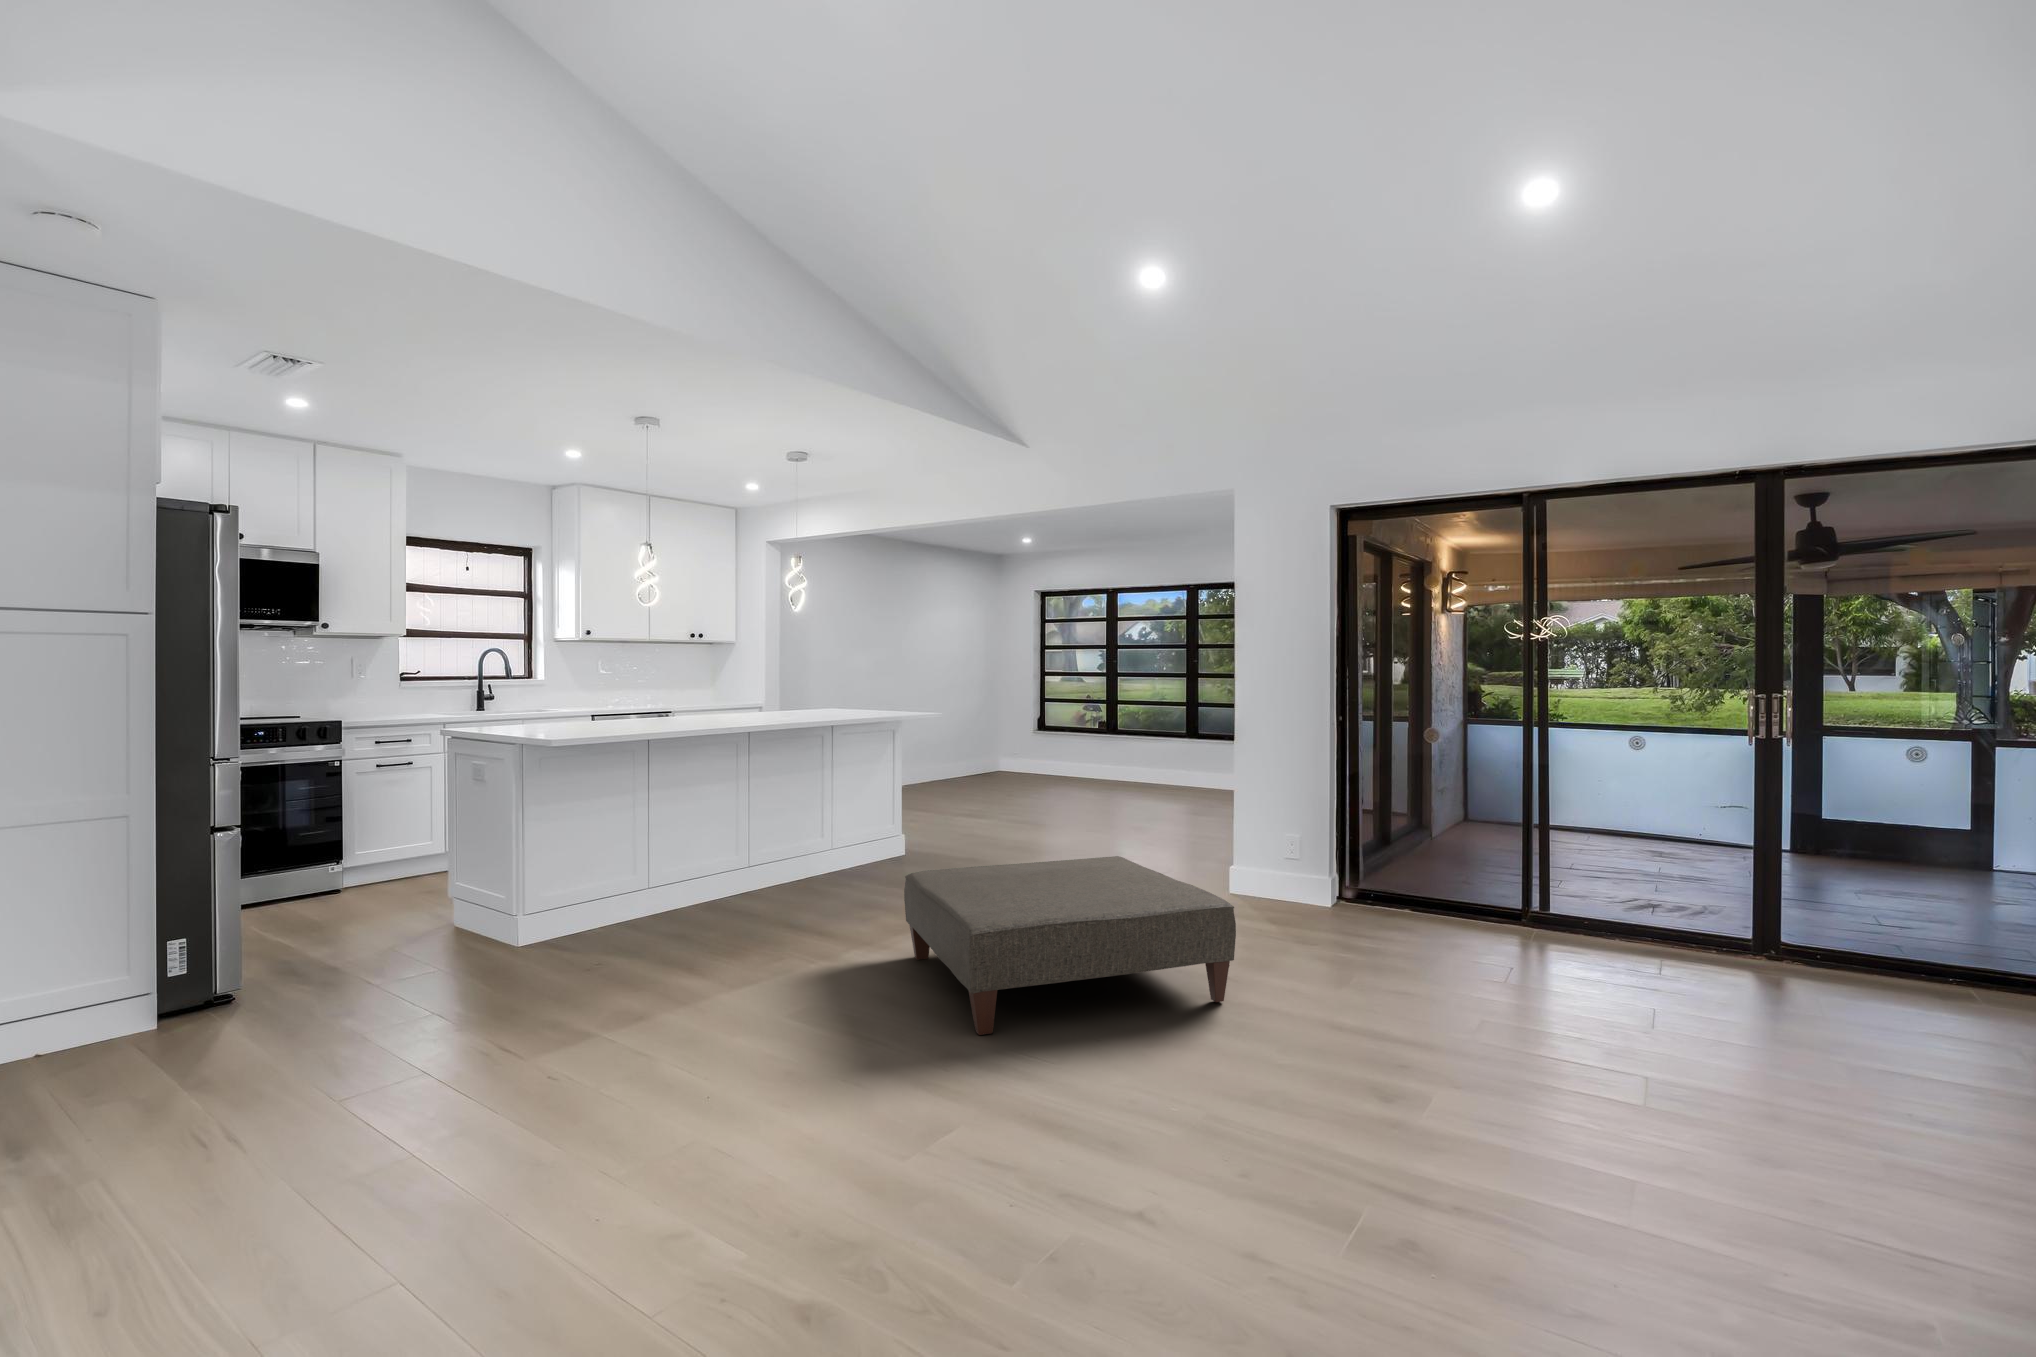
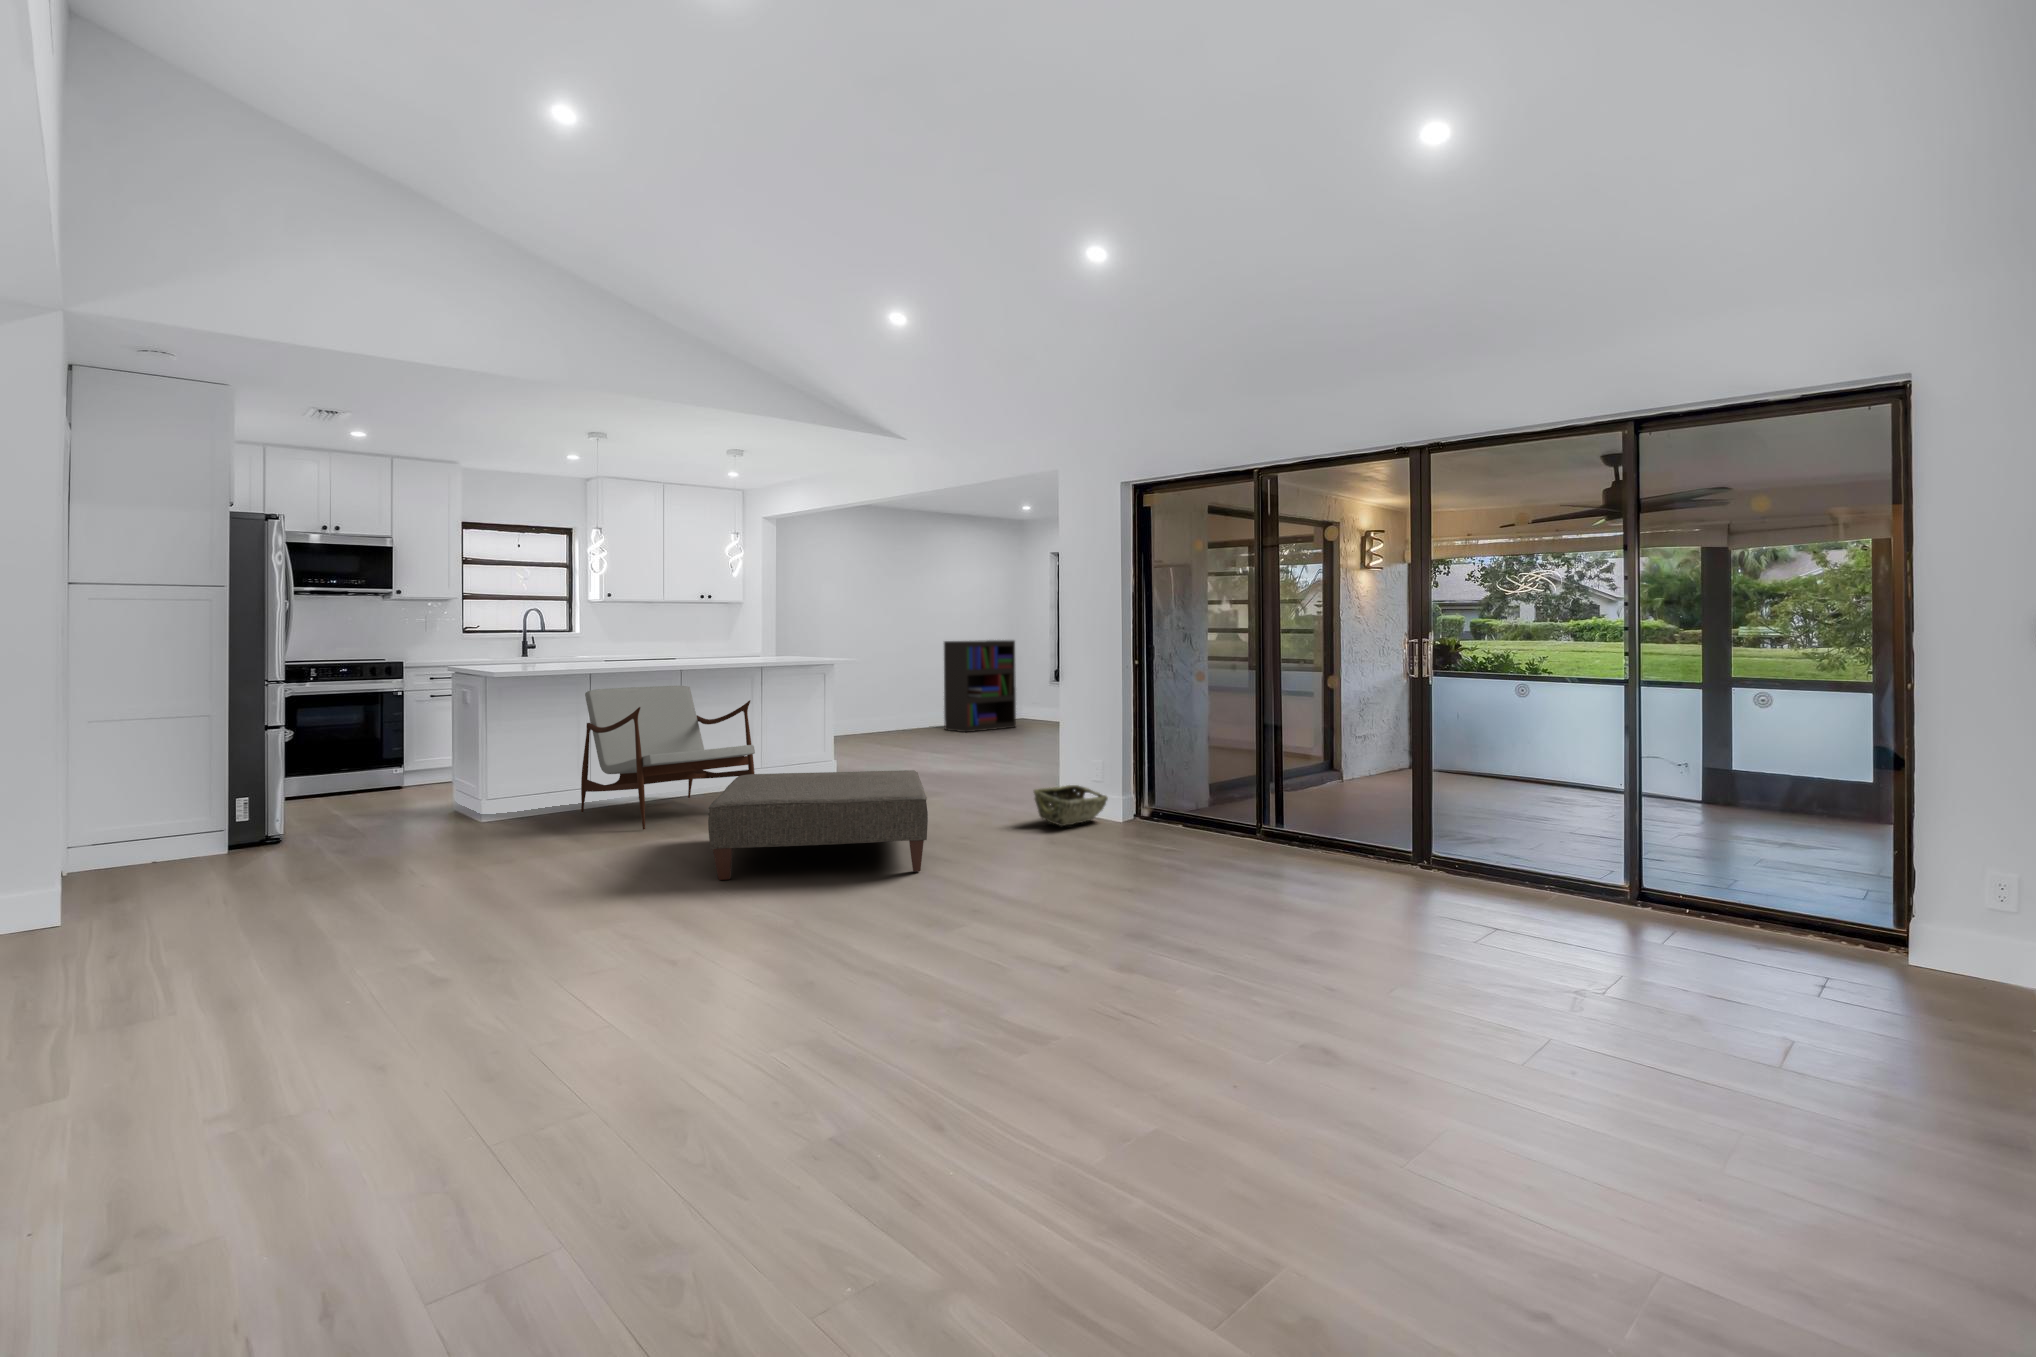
bookshelf: none [933,682,1008,785] -> present [944,640,1016,732]
armchair: none [638,749,877,948] -> present [581,686,755,830]
woven basket: none [1239,862,1317,917] -> present [1034,785,1108,827]

